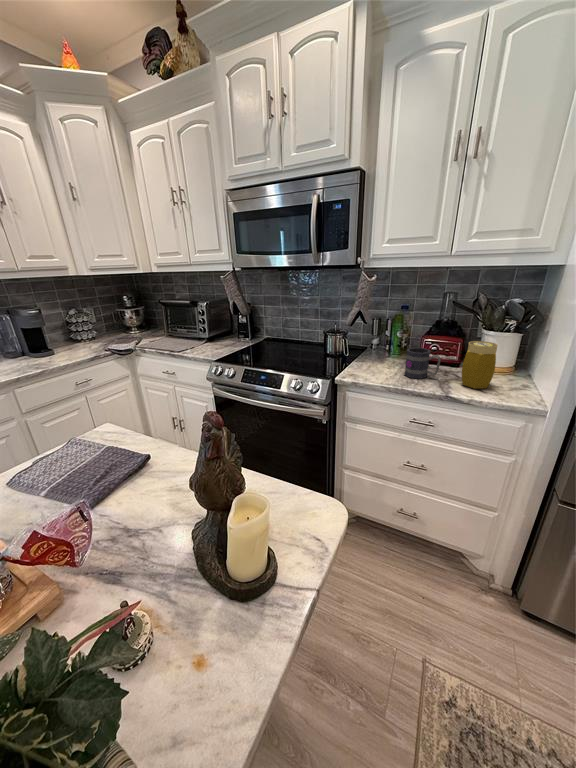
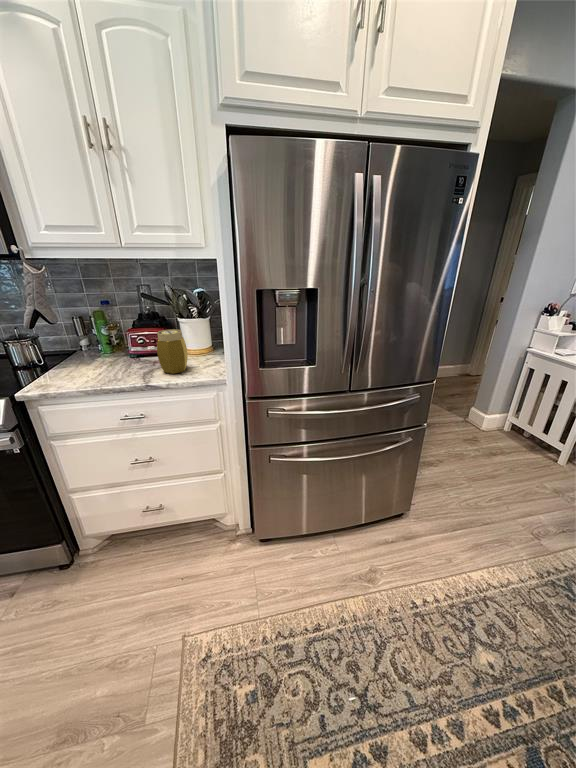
mug: present [404,348,441,379] -> none [102,343,141,375]

